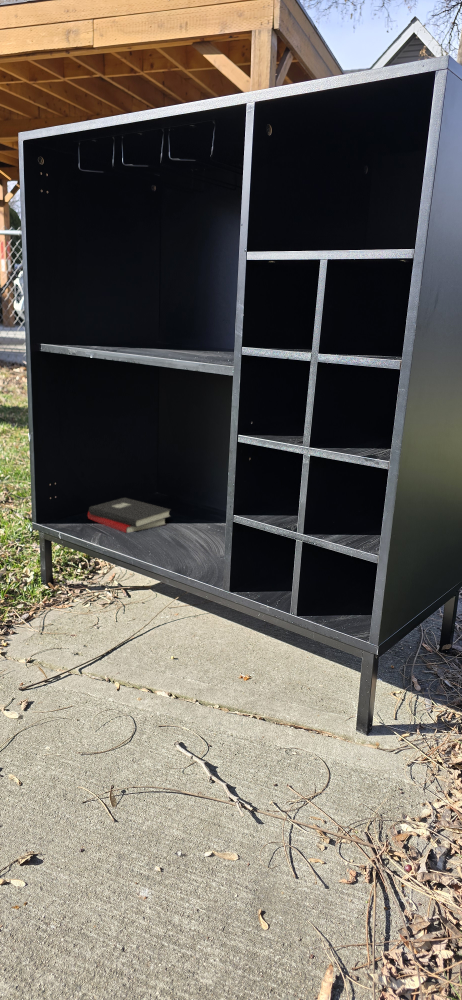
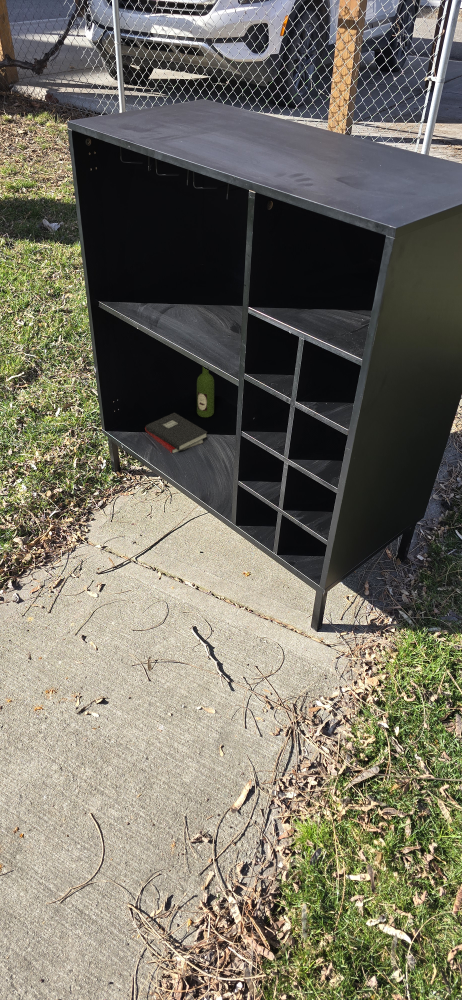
wine bottle: none [152,427,173,509] -> present [197,367,214,417]

